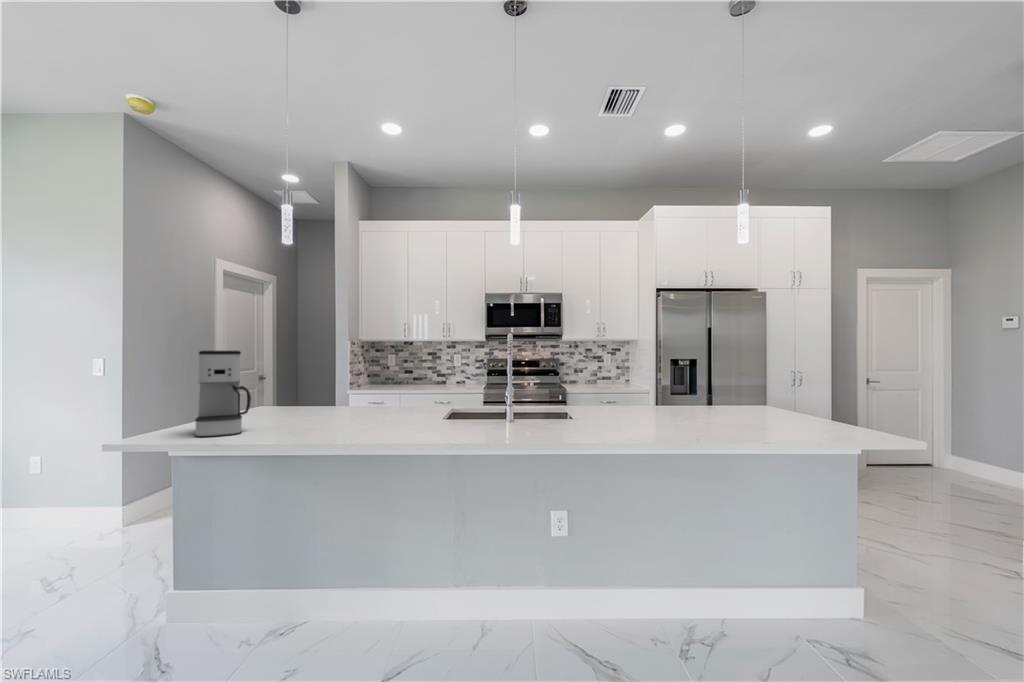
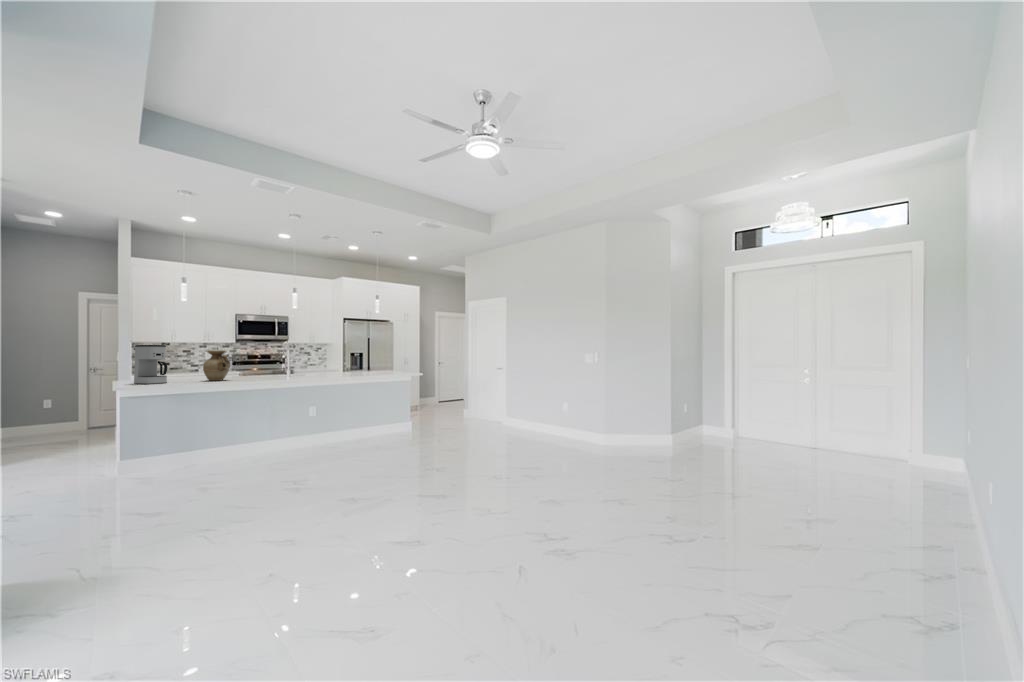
vase: none [304,362,361,434] -> present [203,350,230,381]

